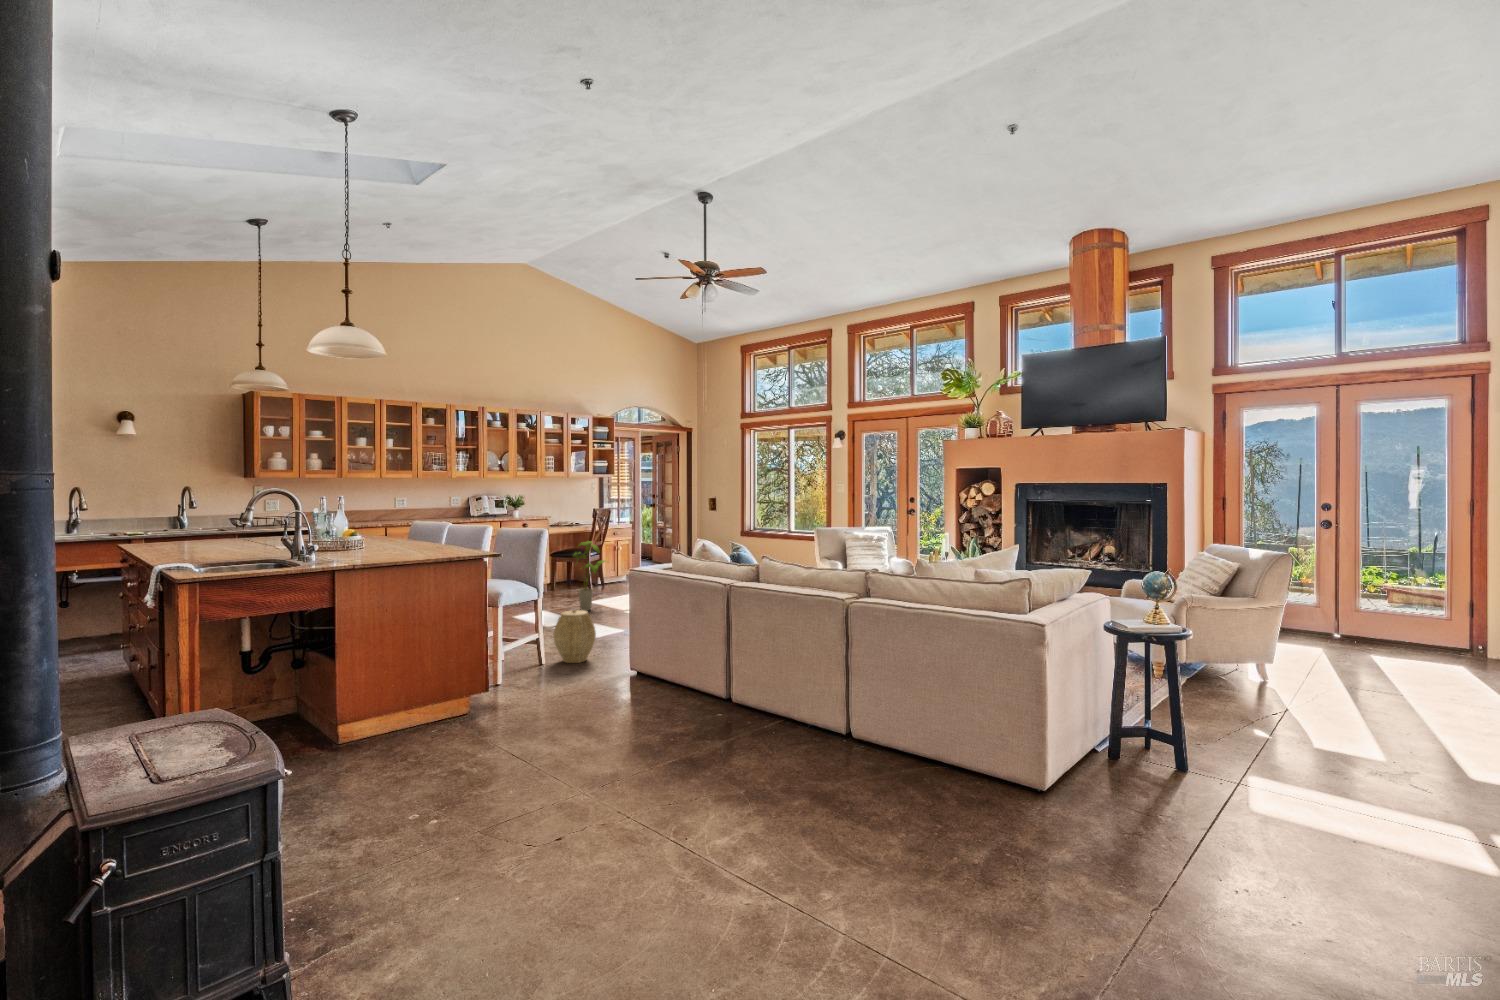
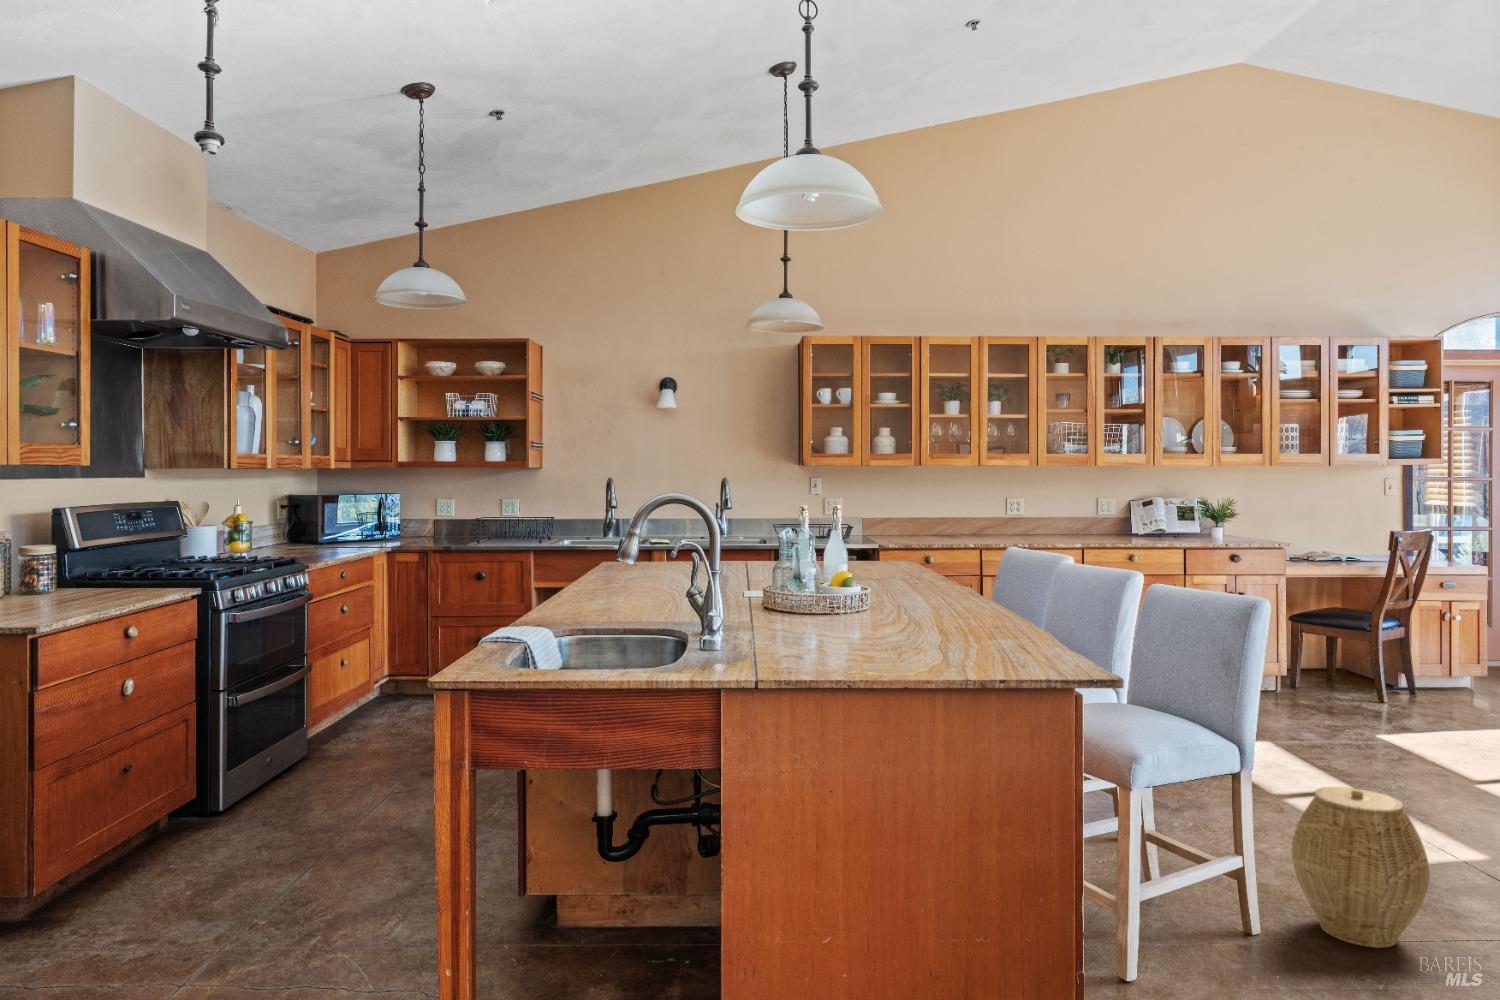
house plant: present [574,541,605,611] -> none [1340,597,1443,758]

